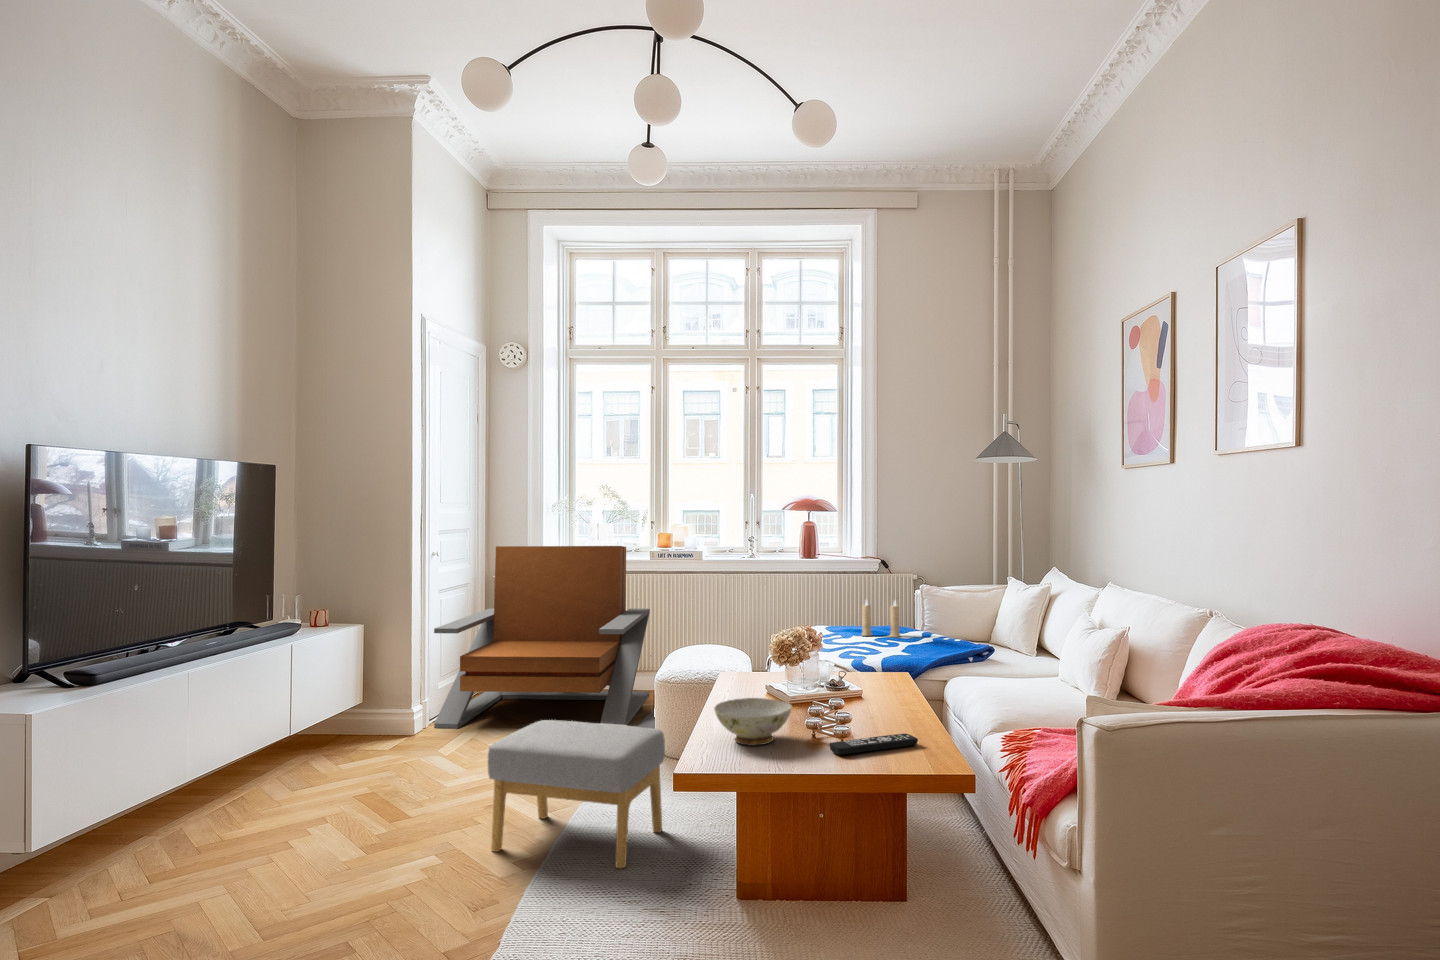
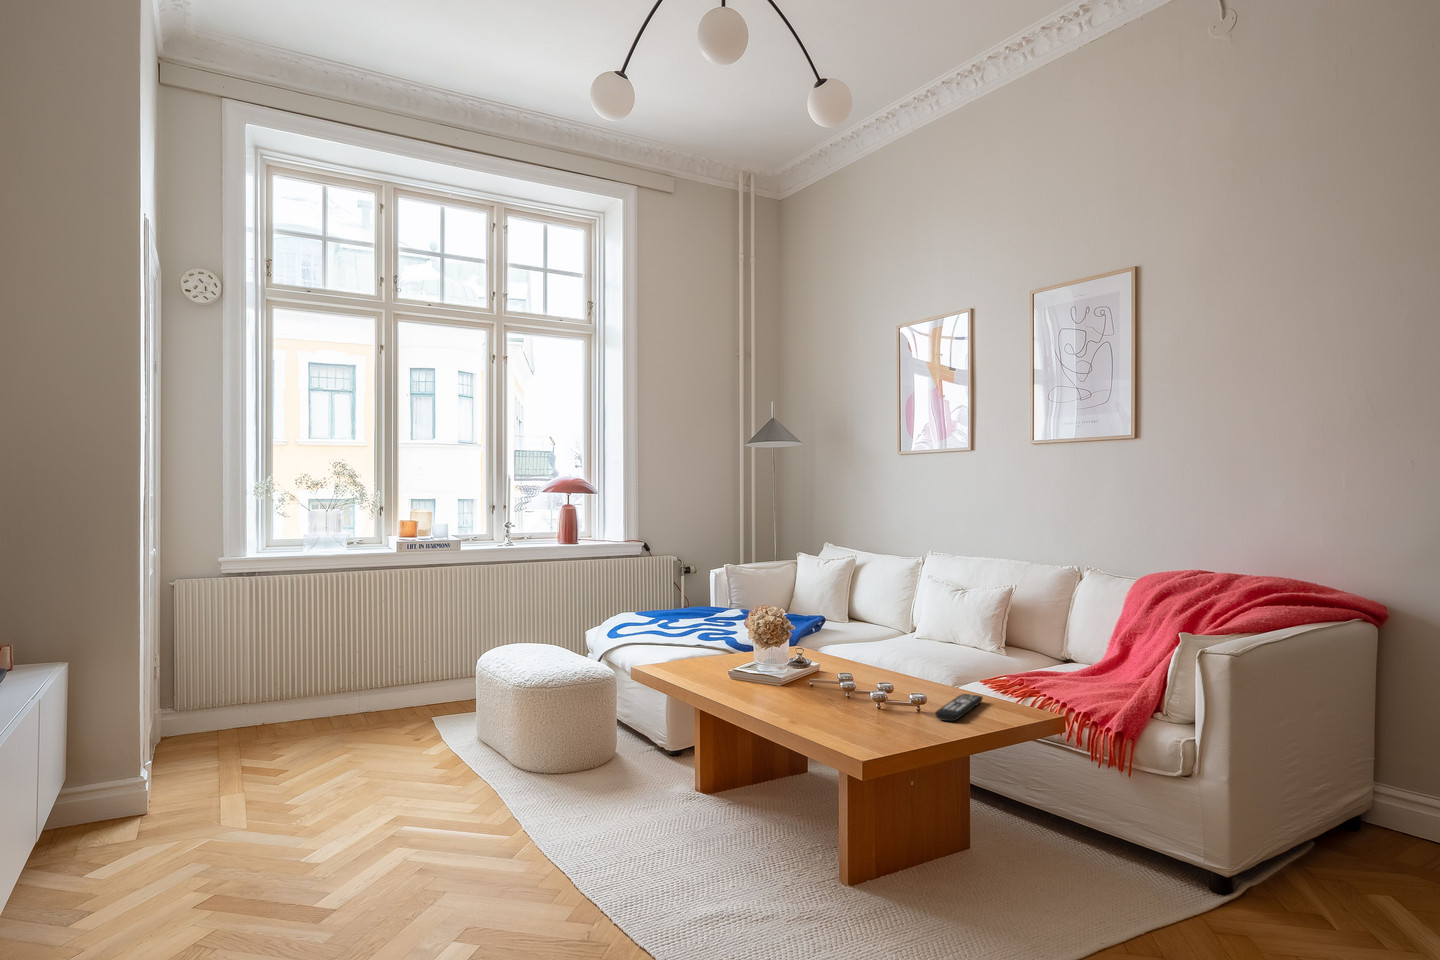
lounge chair: present [434,546,650,729] -> none [169,536,450,803]
candle: present [862,601,900,637] -> none [677,578,717,618]
ceramic bowl: present [714,698,792,745] -> none [813,679,893,729]
footstool: present [488,720,665,868] -> none [511,736,707,925]

